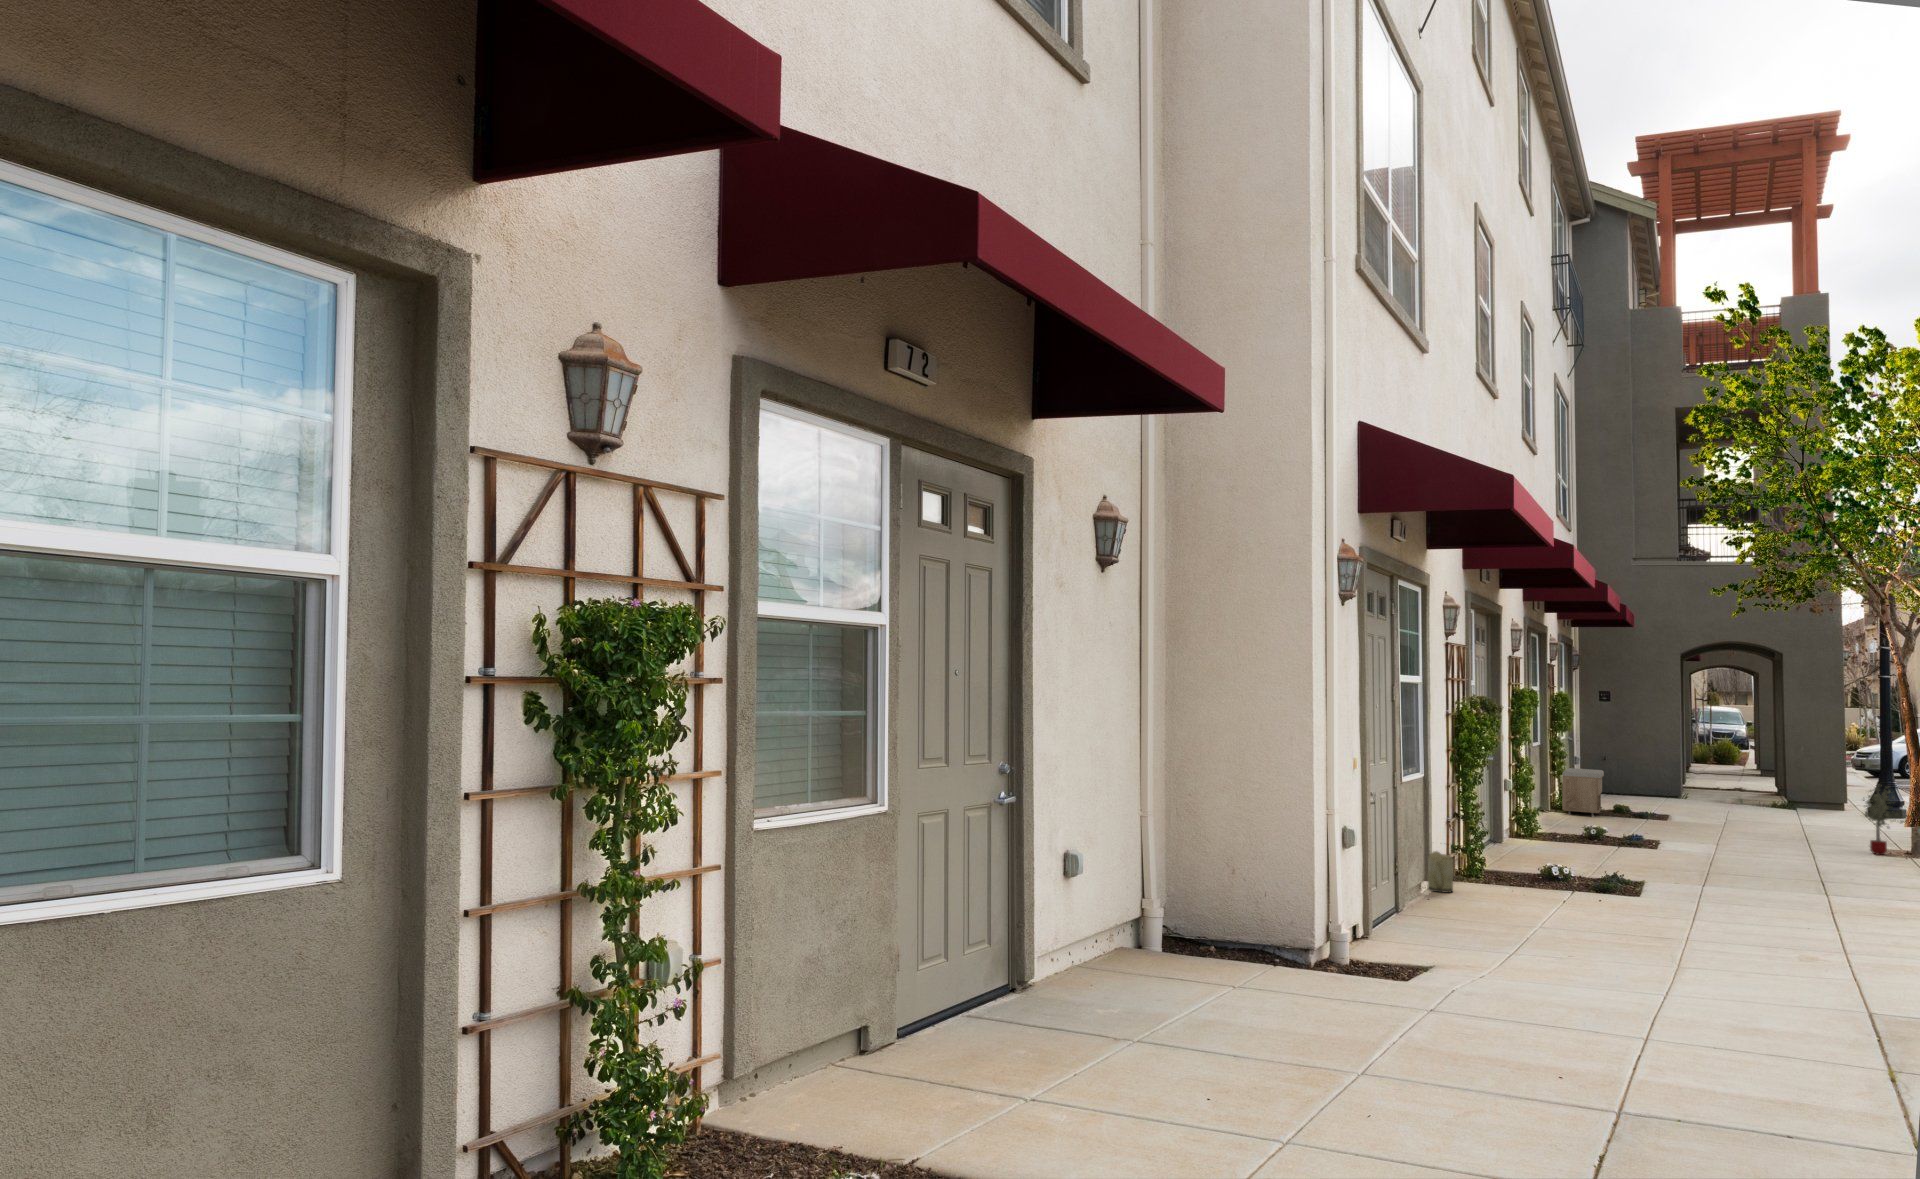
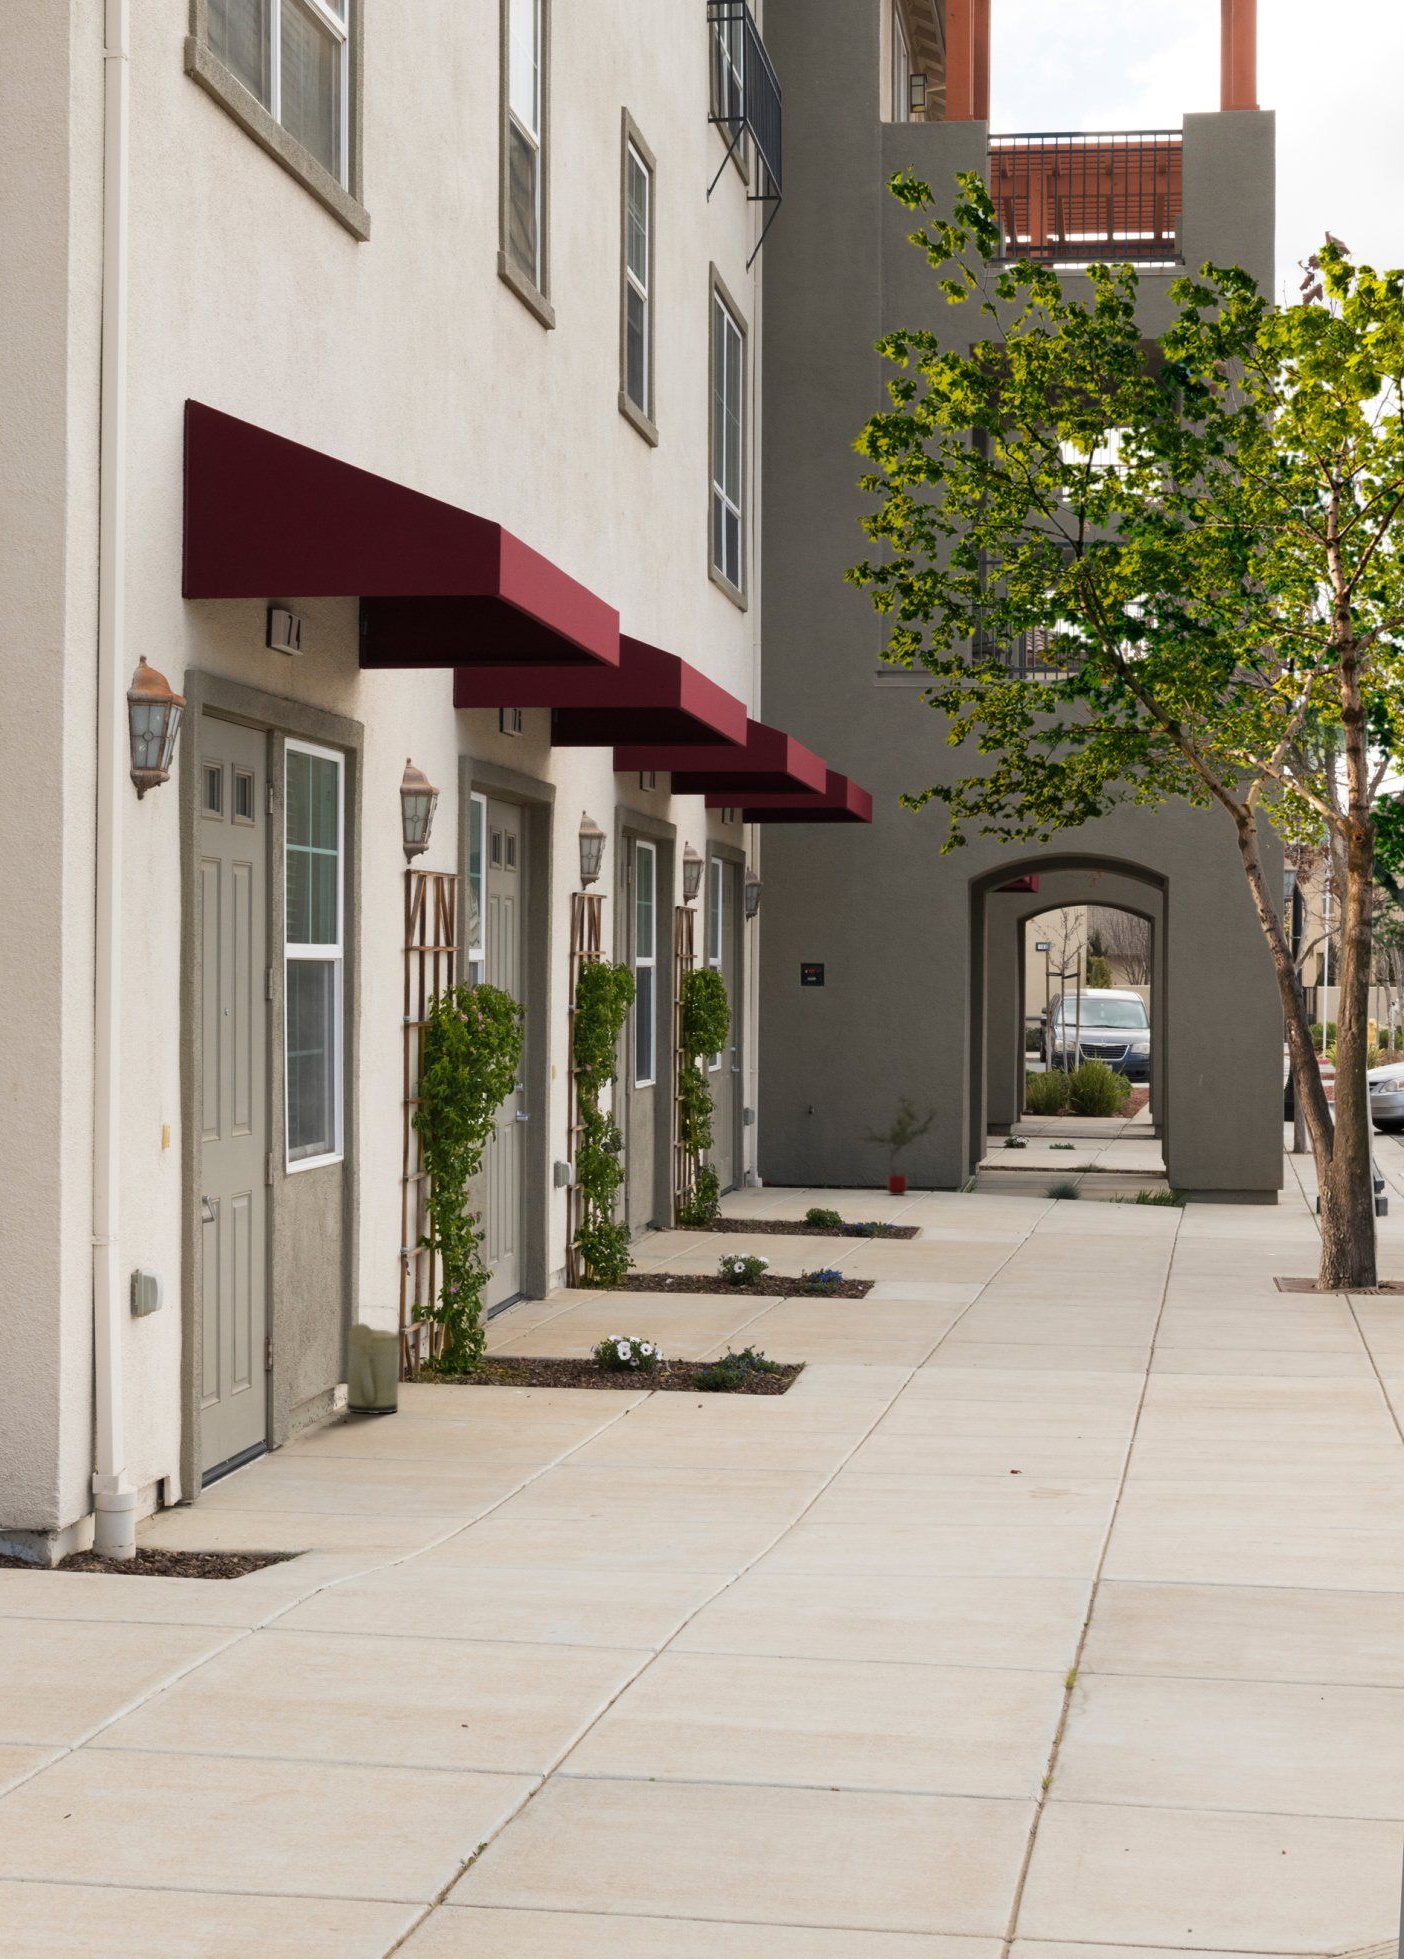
storage bench: present [1562,768,1604,817] -> none [704,1137,791,1245]
potted tree: present [1863,786,1907,855] -> present [858,1094,939,1195]

